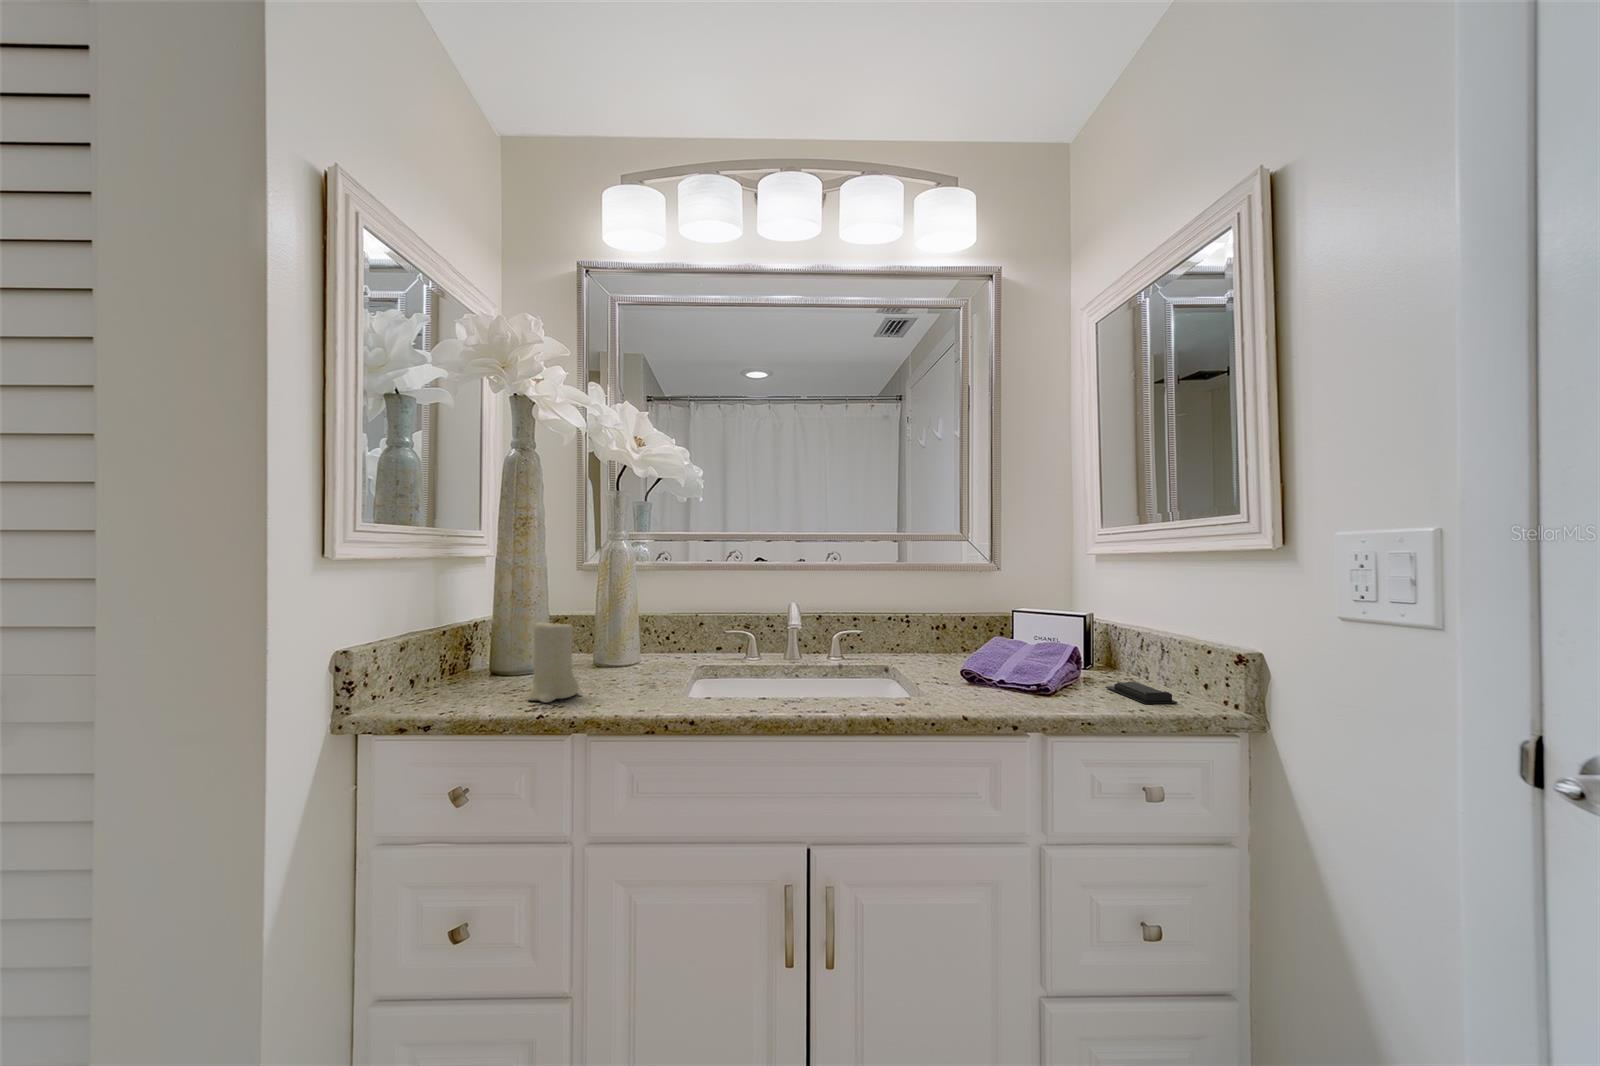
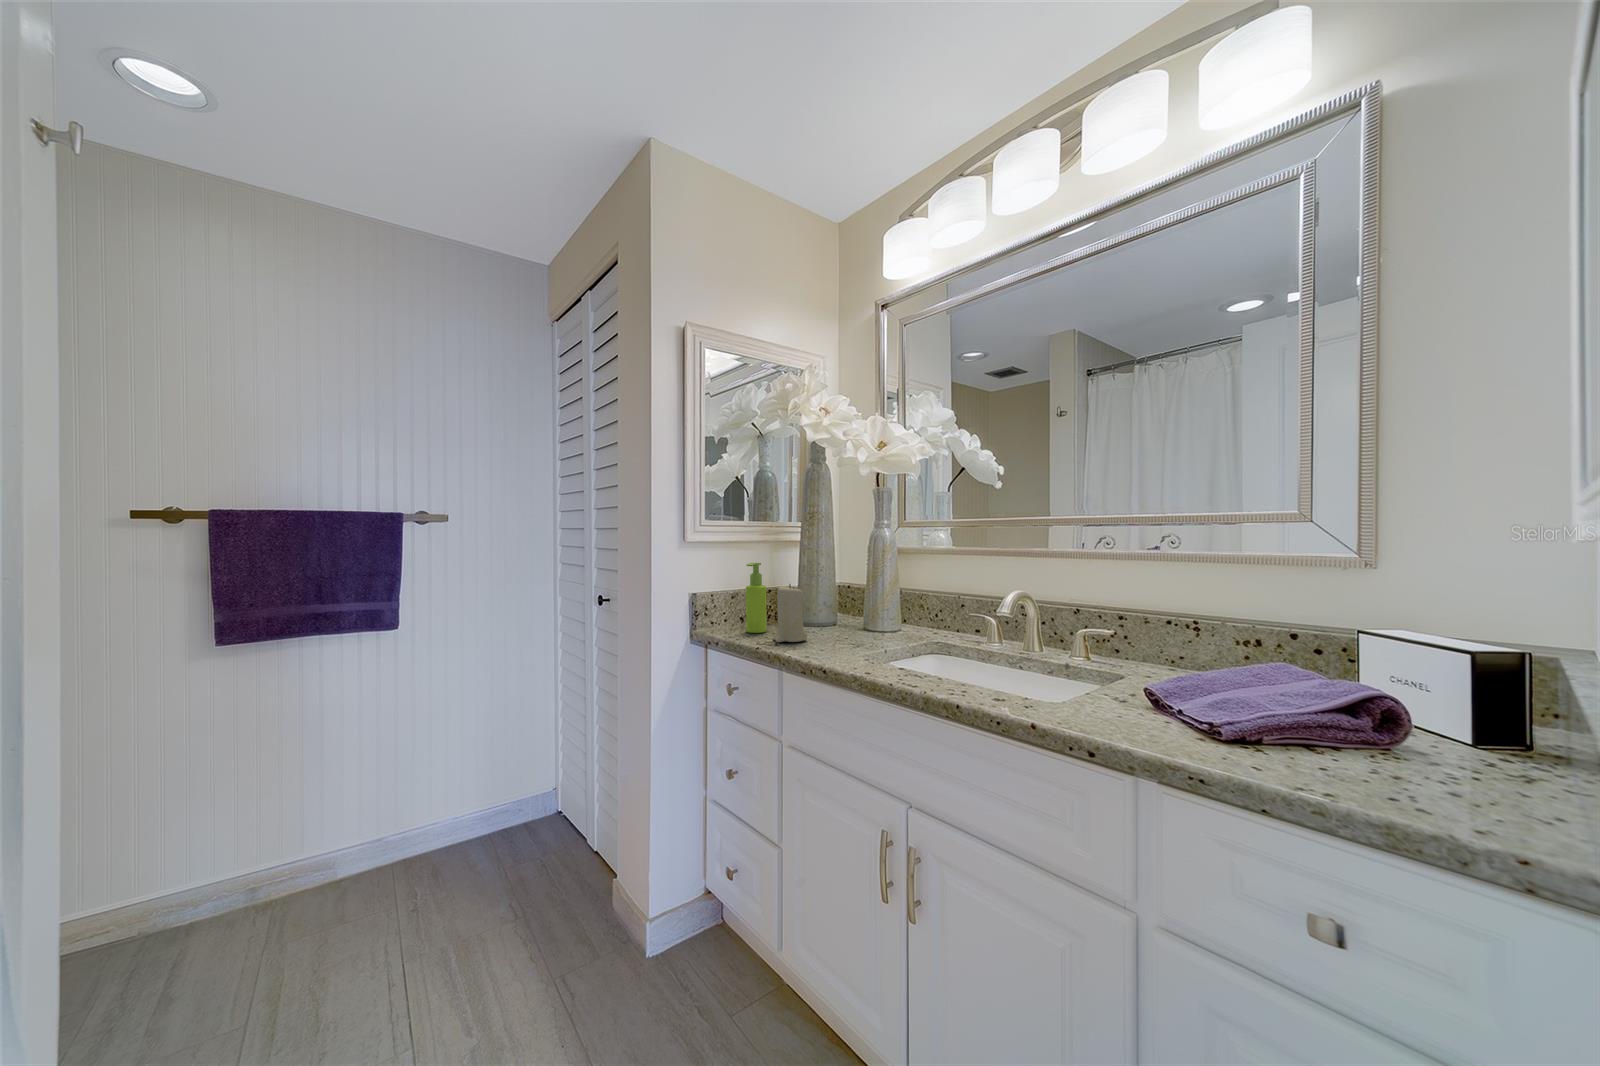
soap dispenser: none [445,591,482,699] -> present [746,563,766,633]
soap bar: present [1106,682,1177,704] -> none [1405,766,1508,828]

